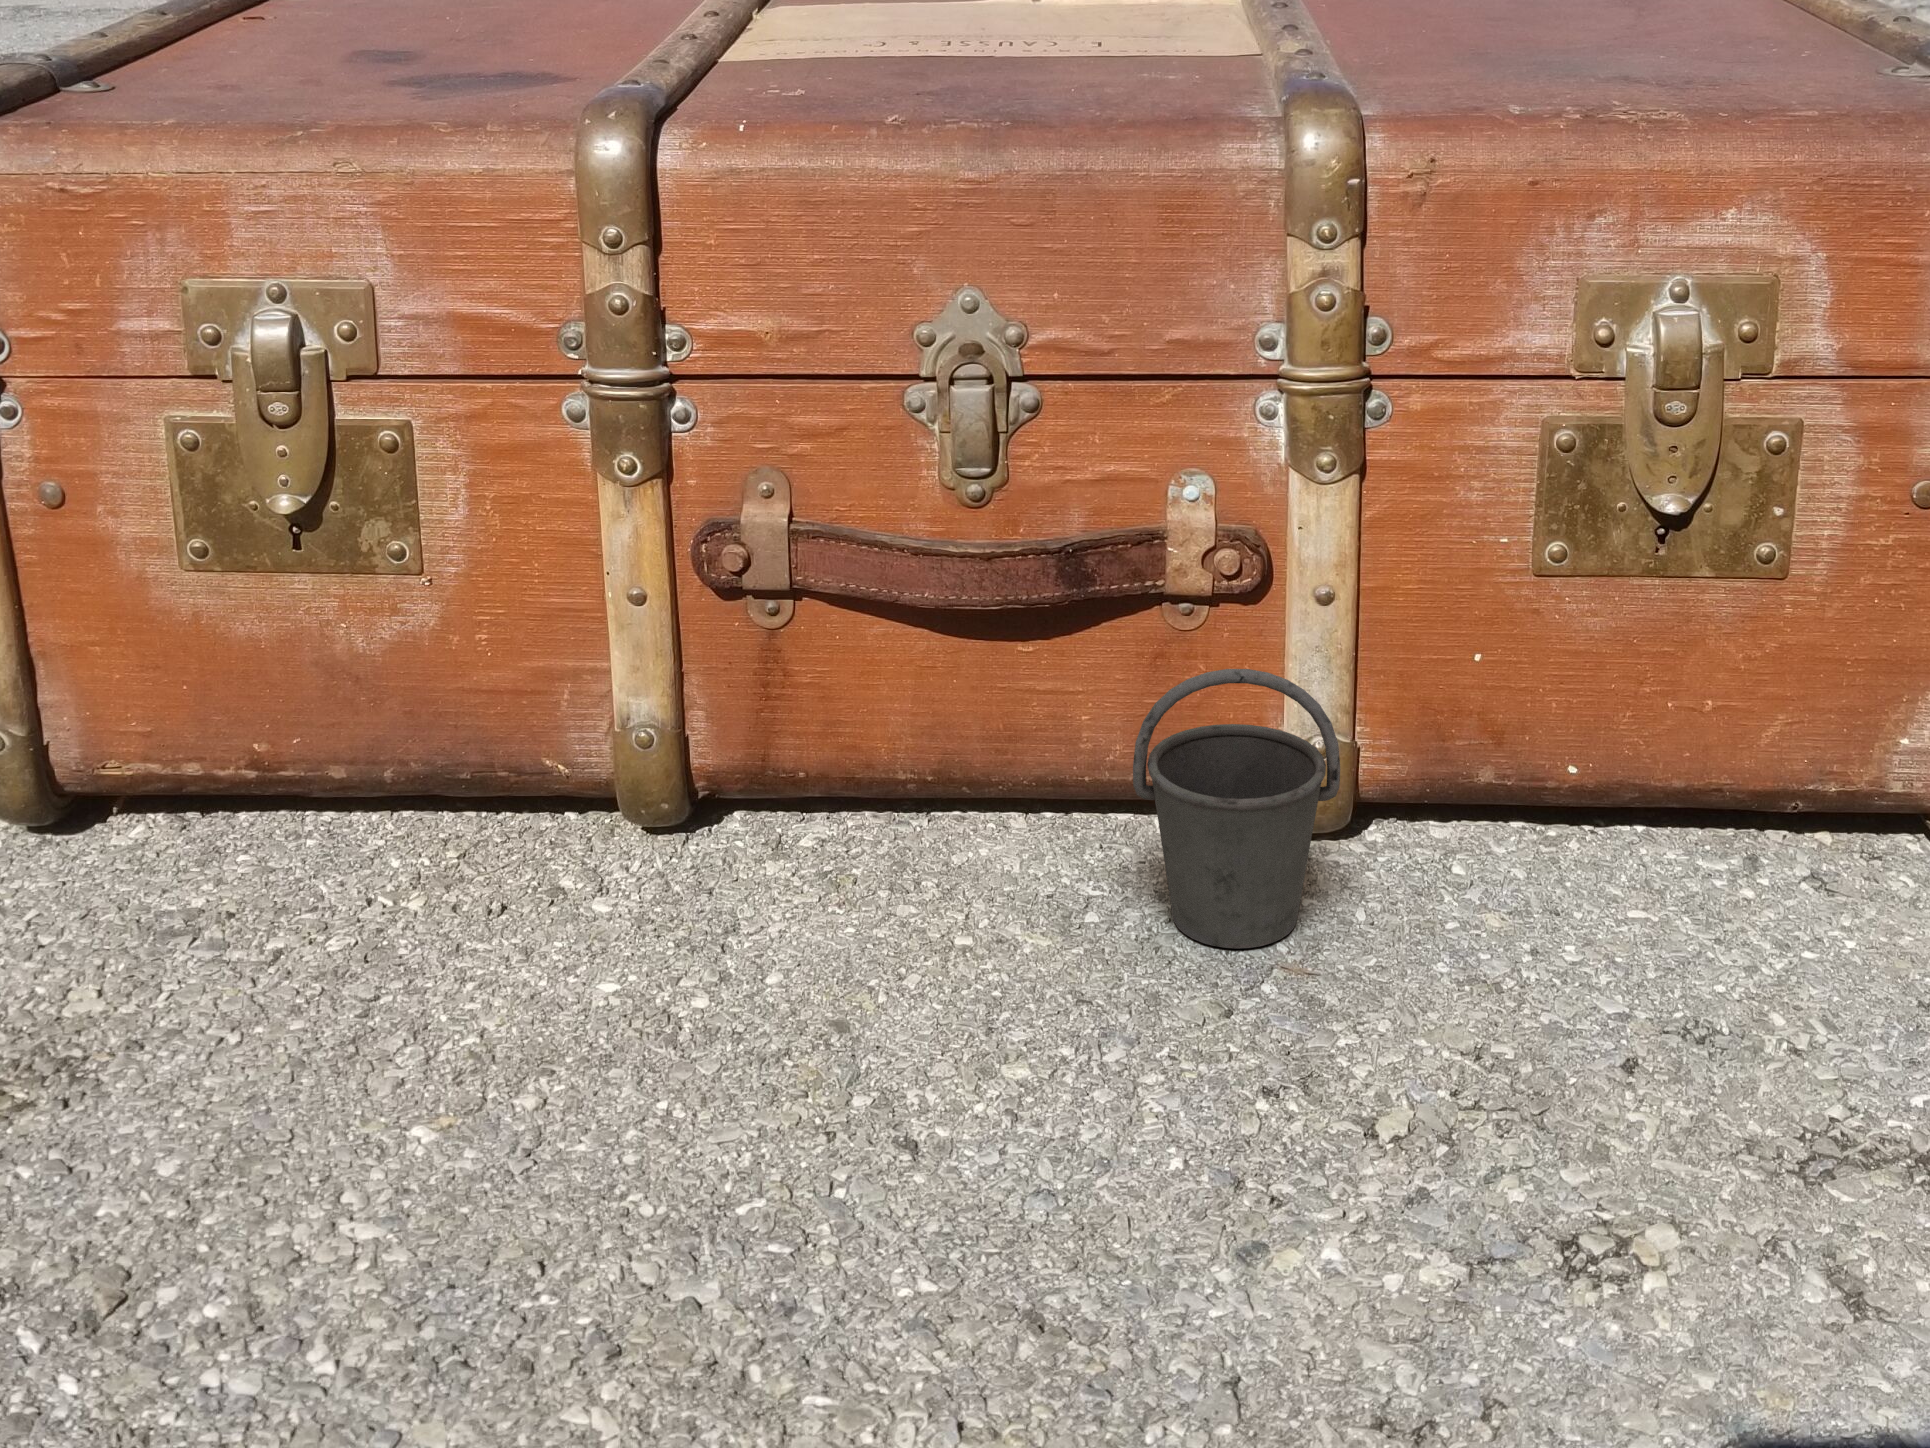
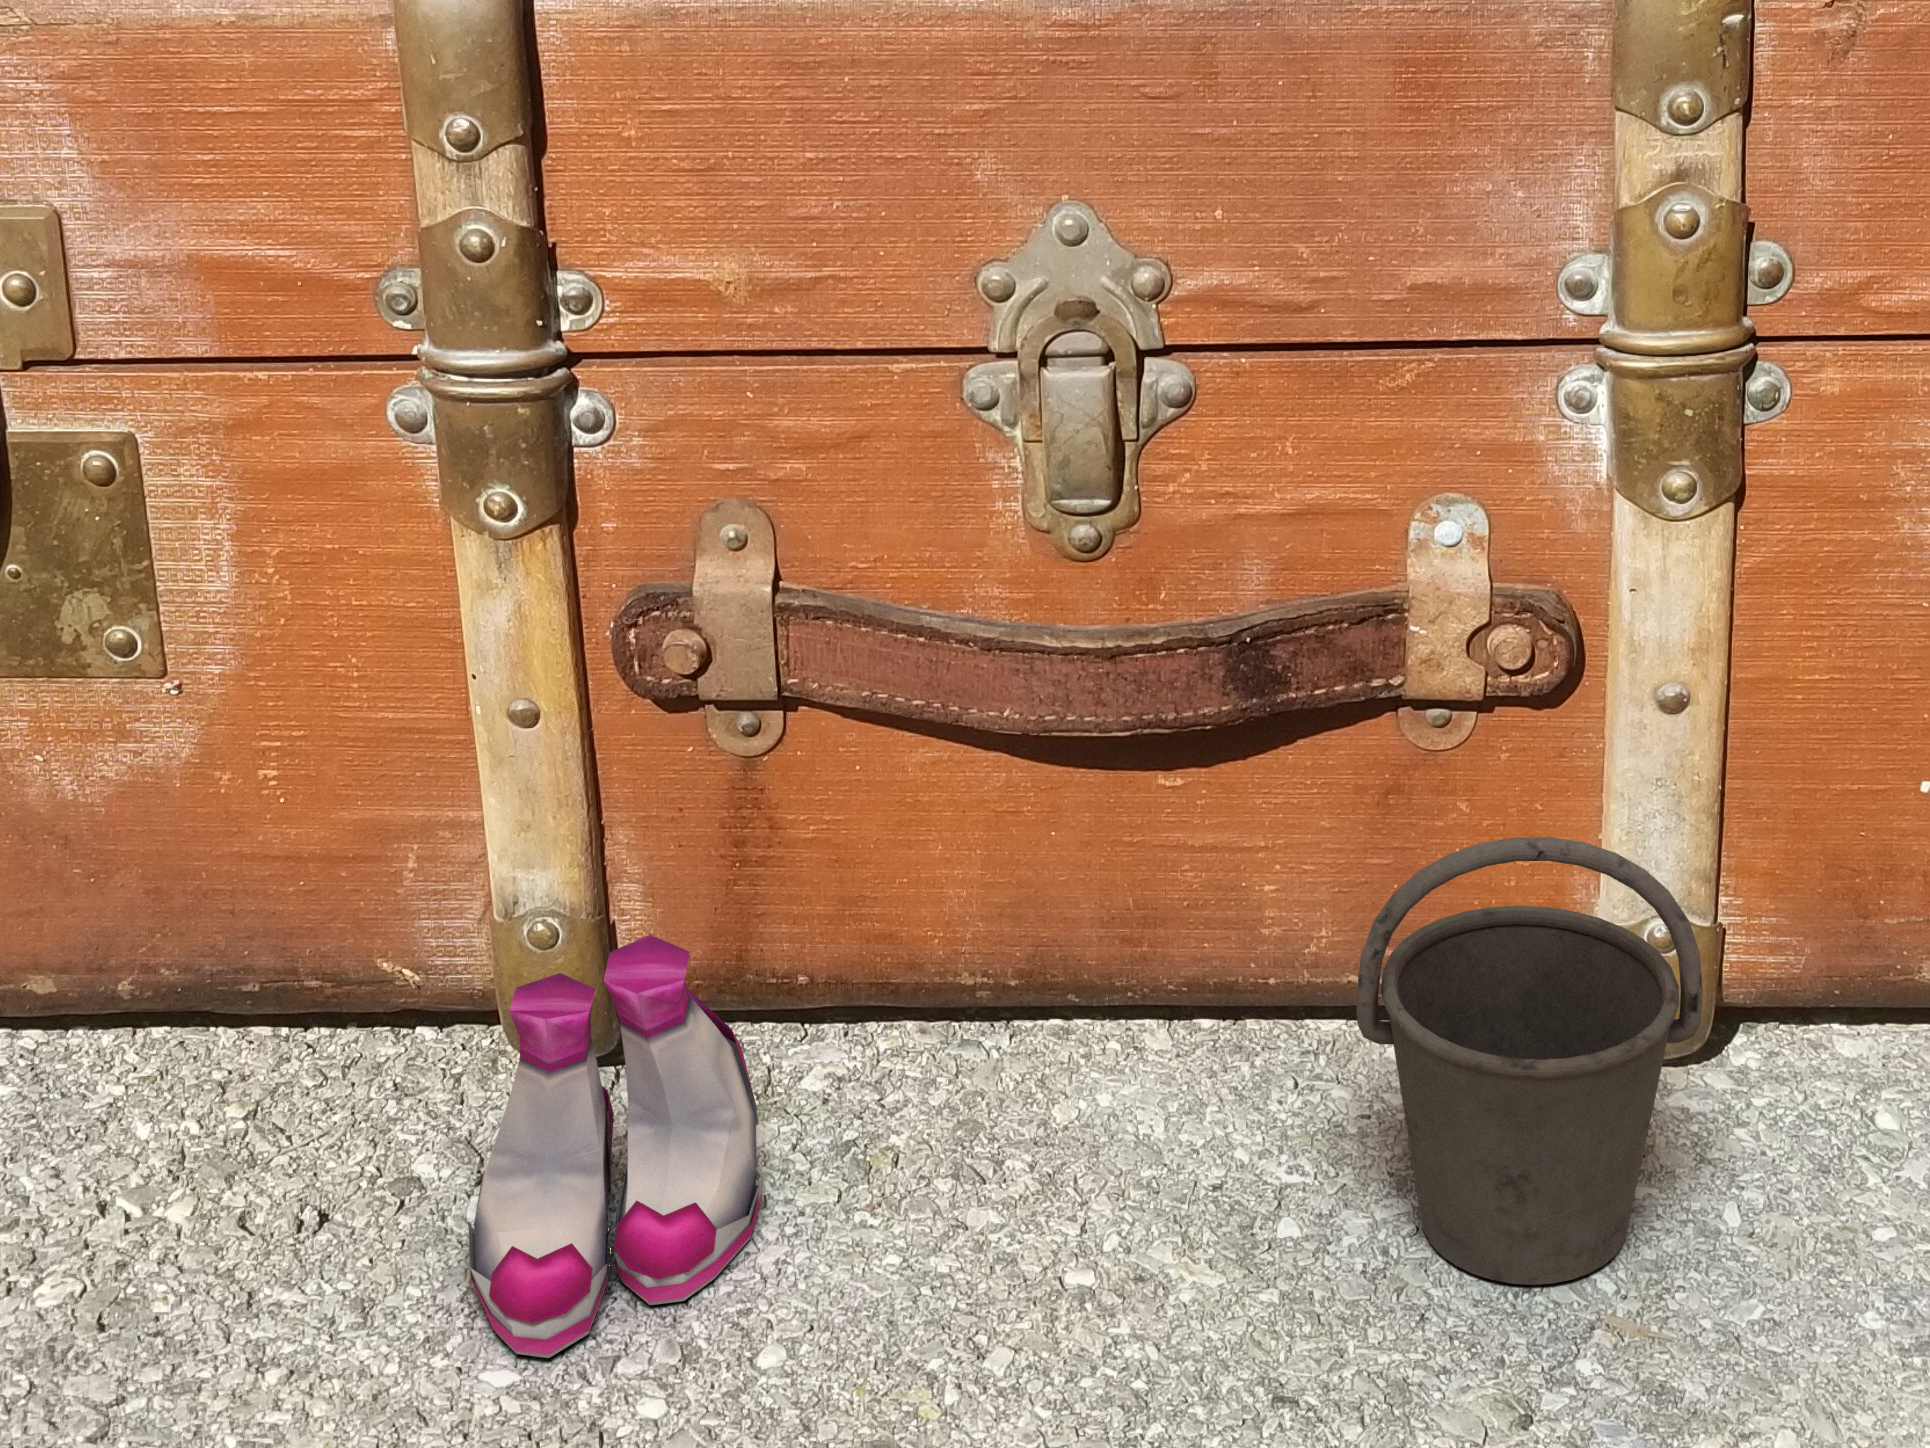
boots: none [592,728,774,979] -> present [469,935,763,1358]

